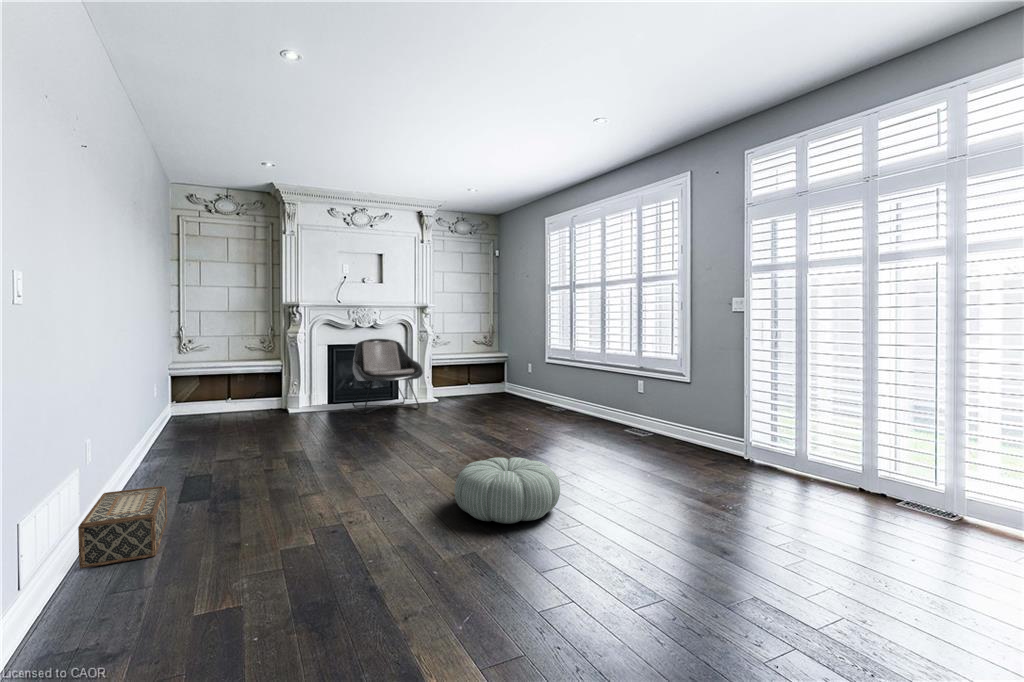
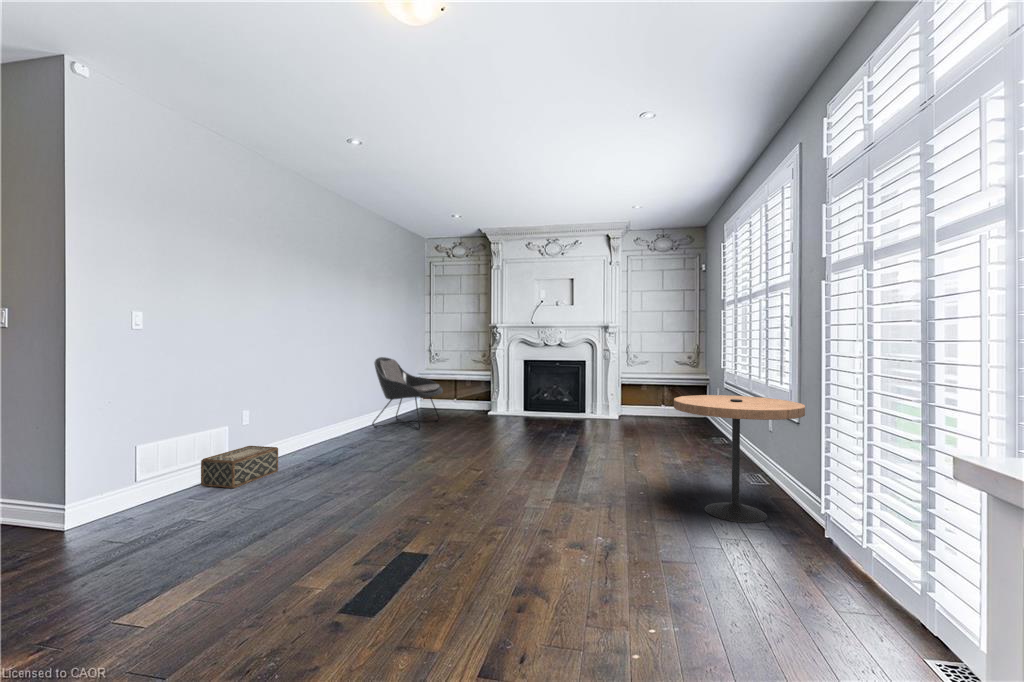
lounge chair: present [352,339,423,414] -> present [372,357,443,430]
side table: none [629,365,728,461] -> present [674,395,805,523]
pouf: present [455,457,560,524] -> none [395,467,495,529]

